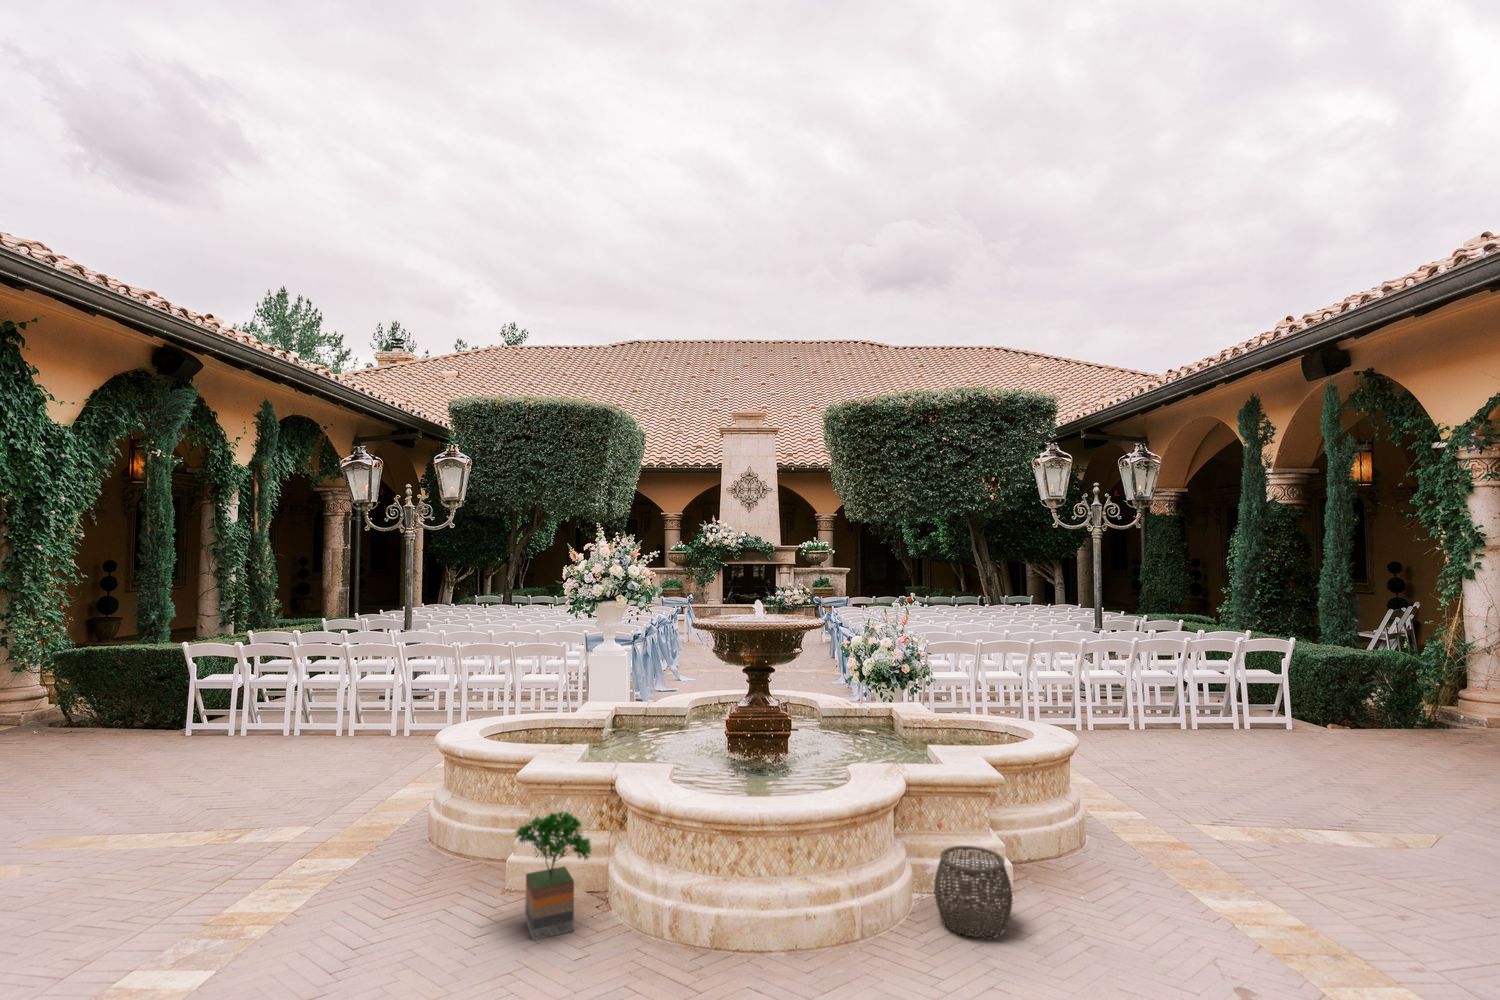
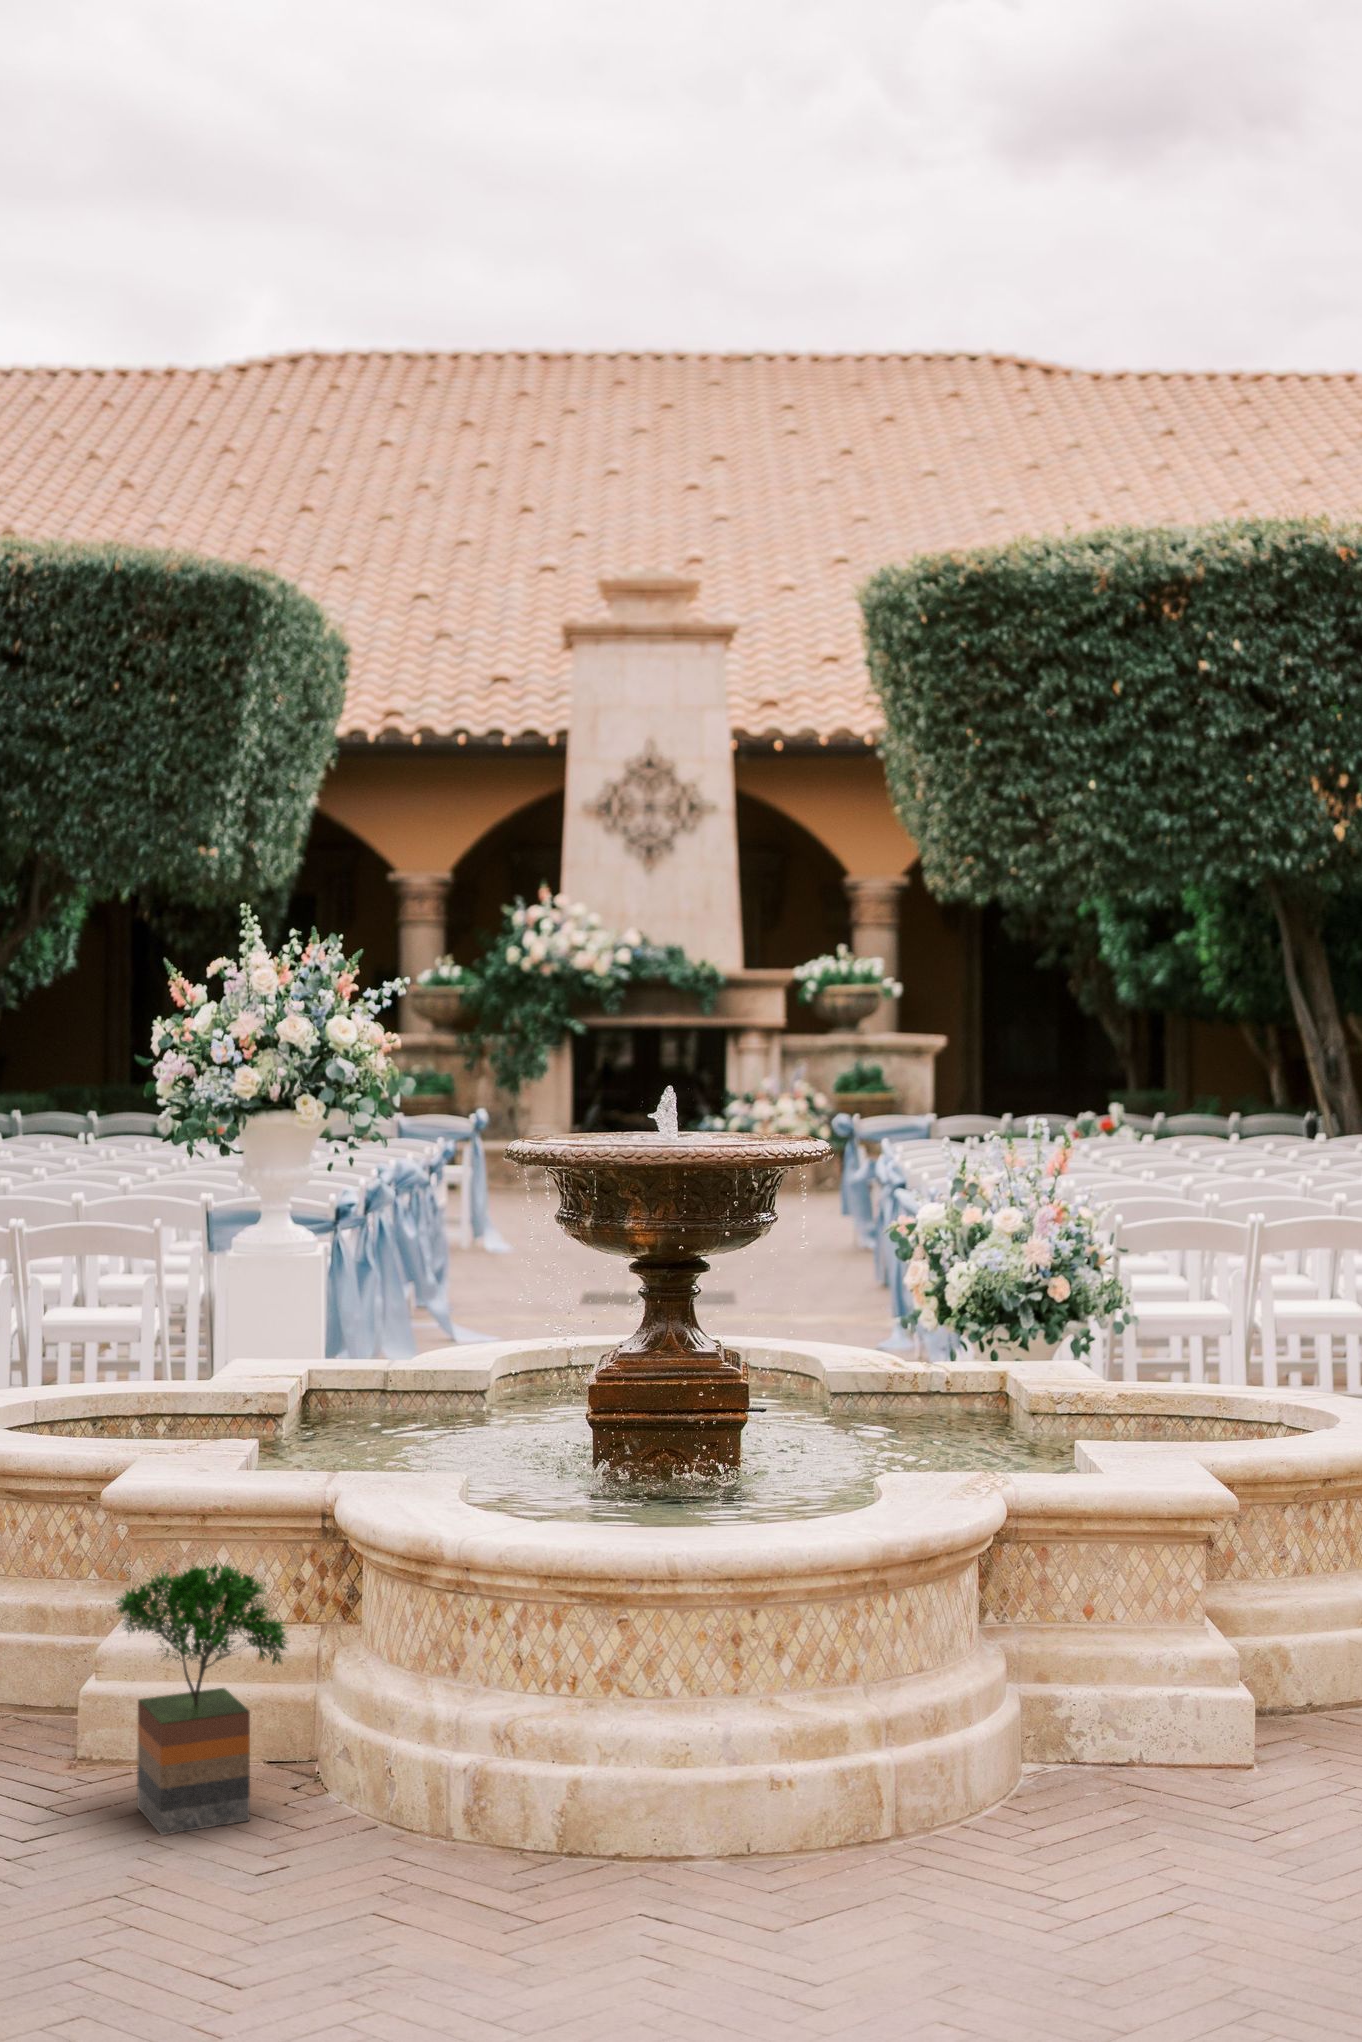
woven basket: present [934,846,1013,938] -> none [1061,1645,1236,1833]

